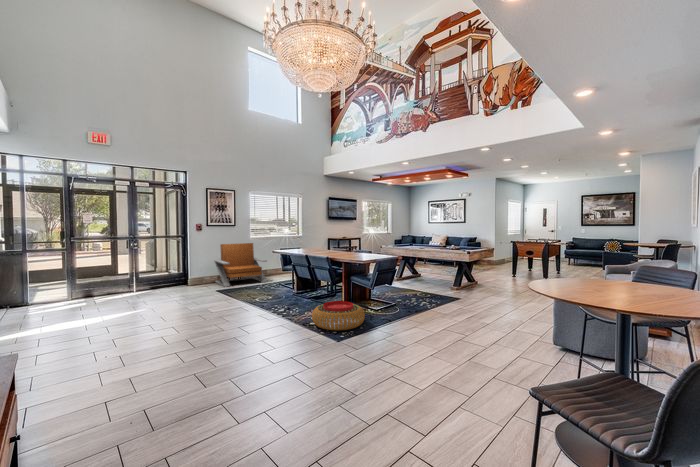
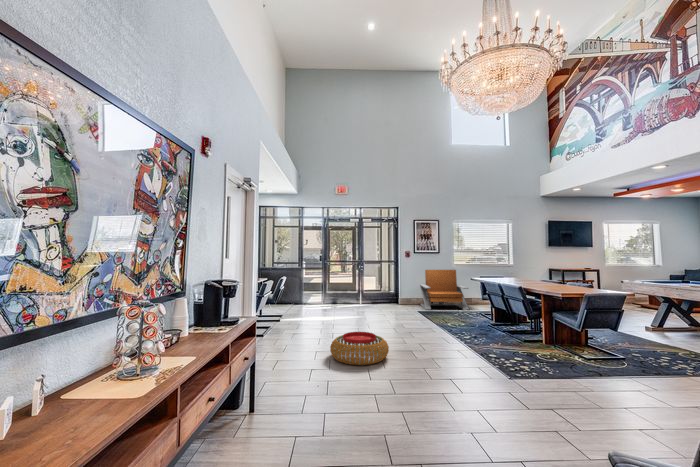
pouf: present [312,301,365,330] -> present [330,332,389,365]

